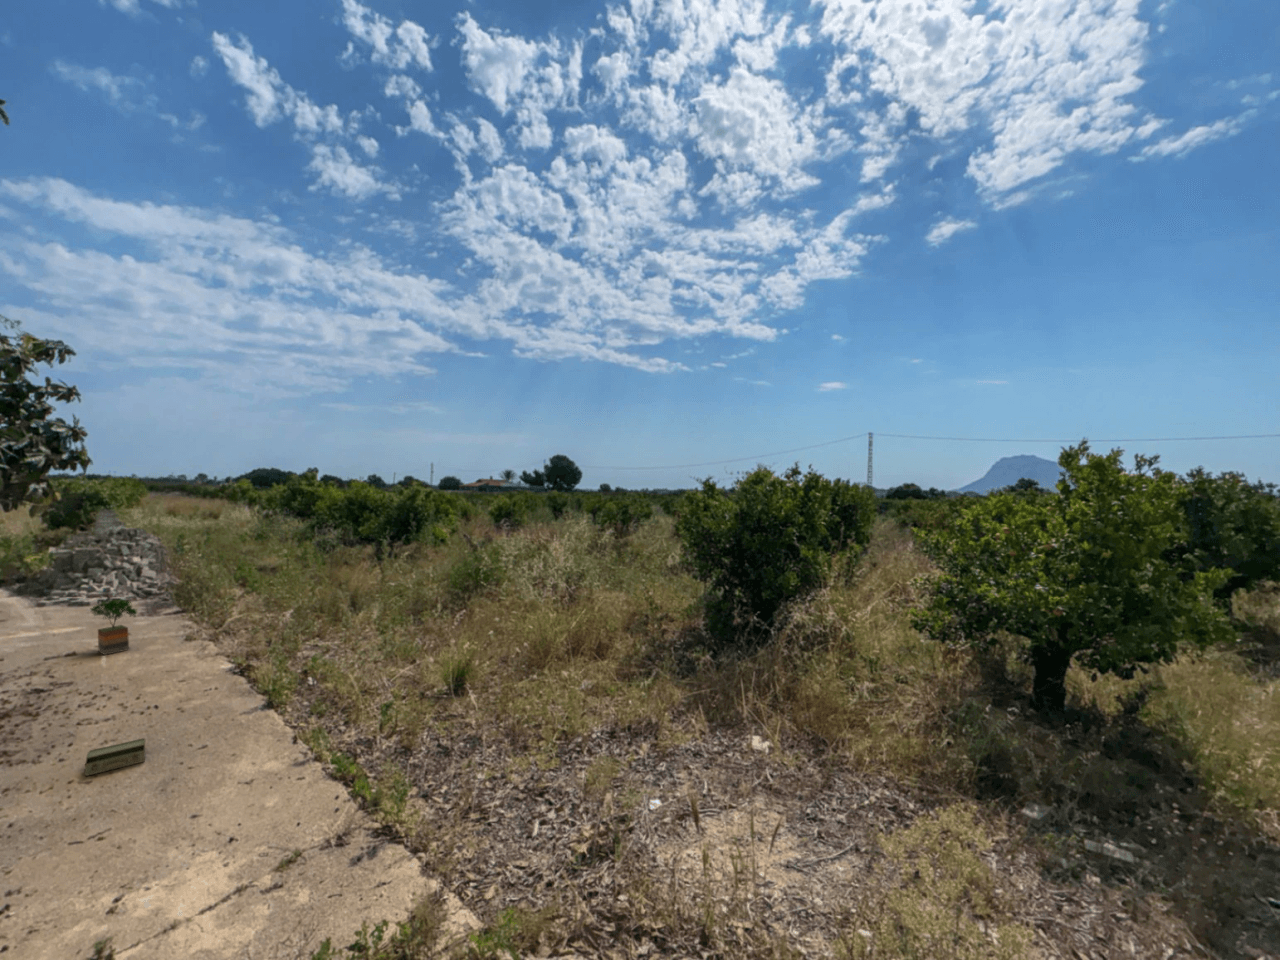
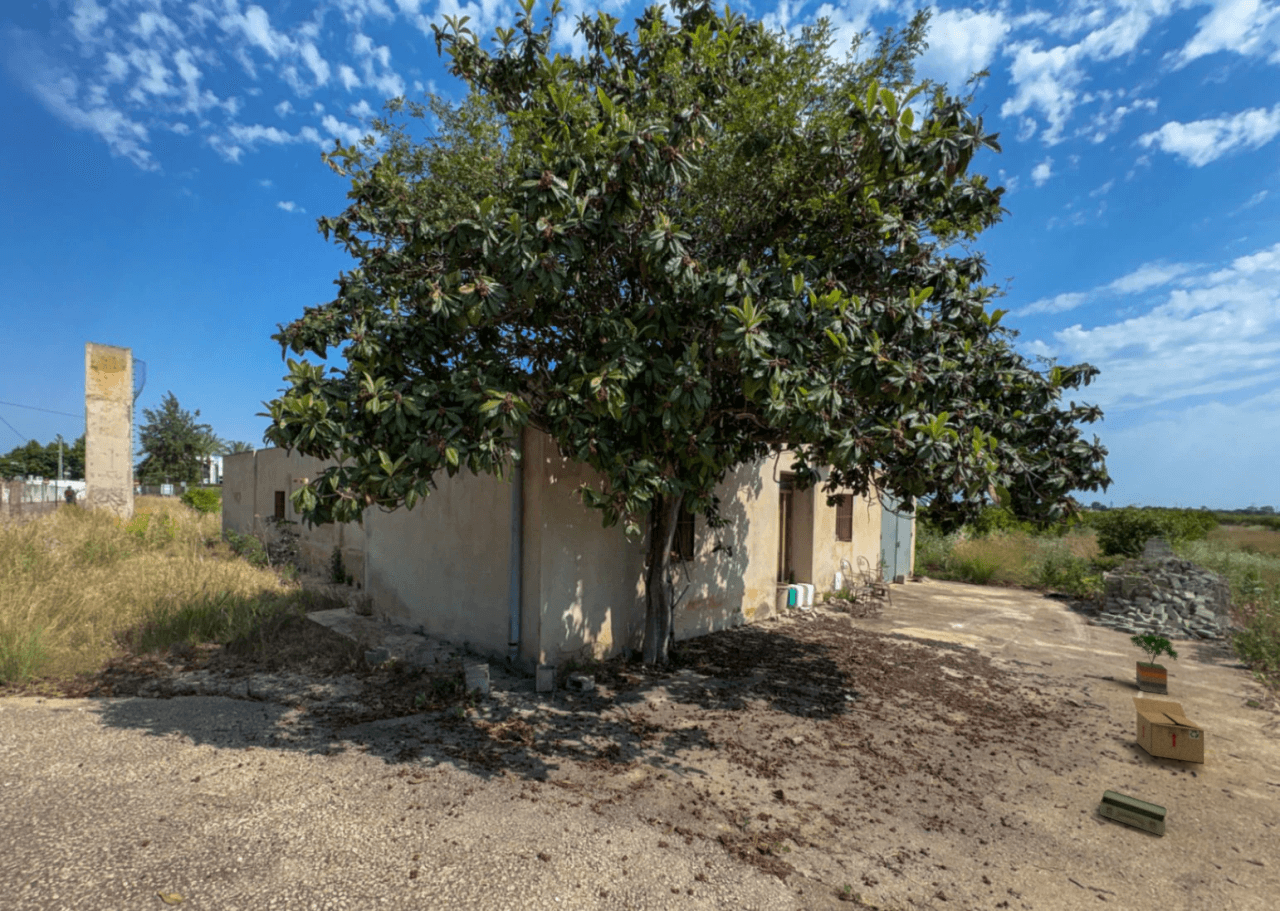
cardboard box: none [102,650,173,705] -> present [1132,697,1204,763]

